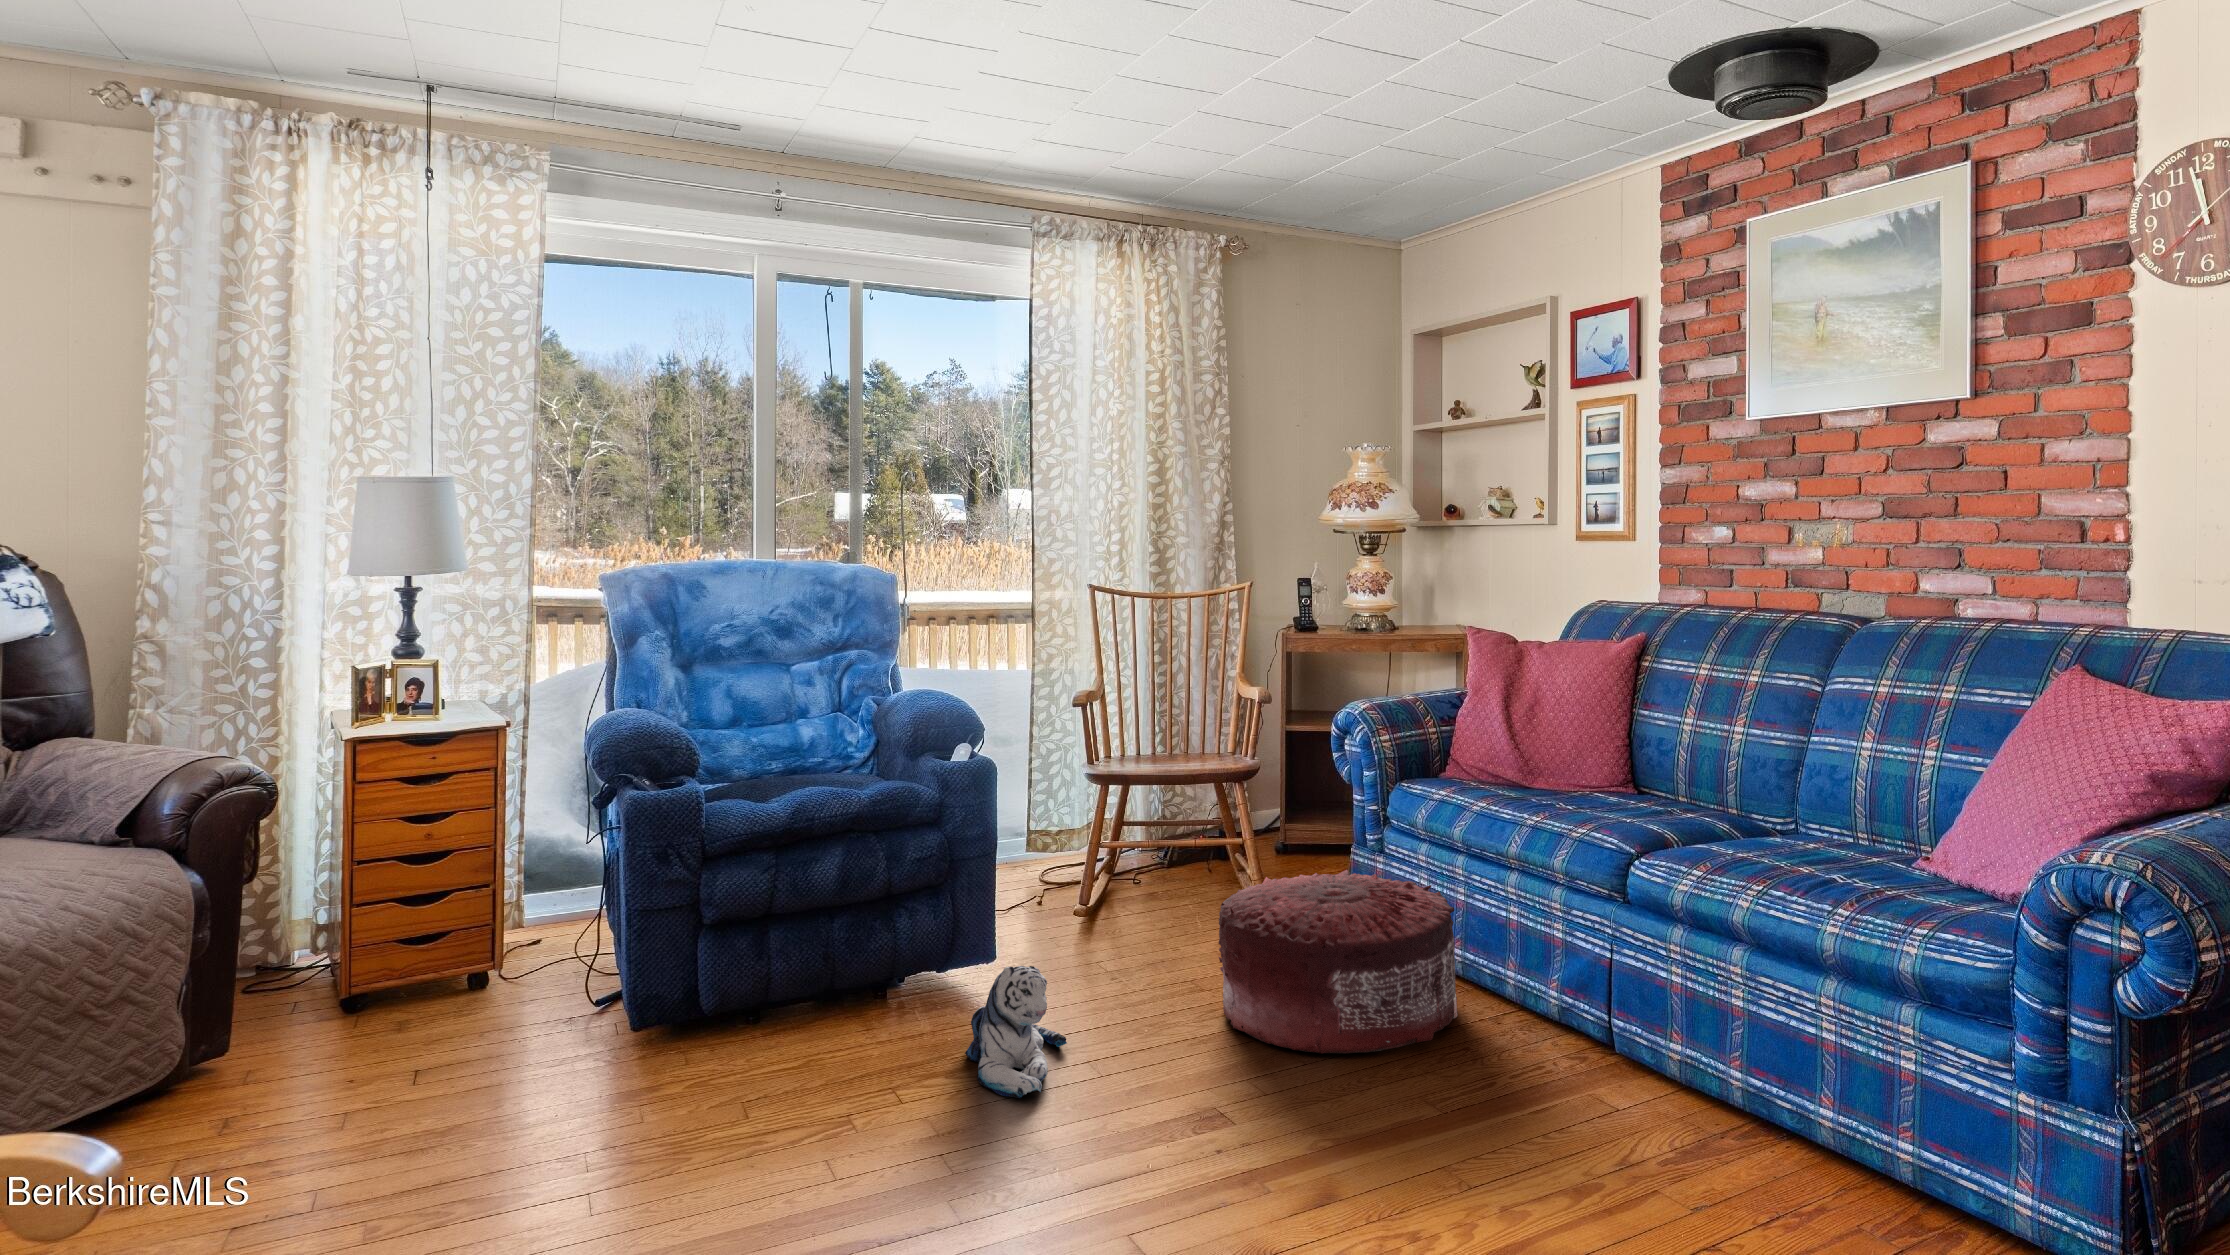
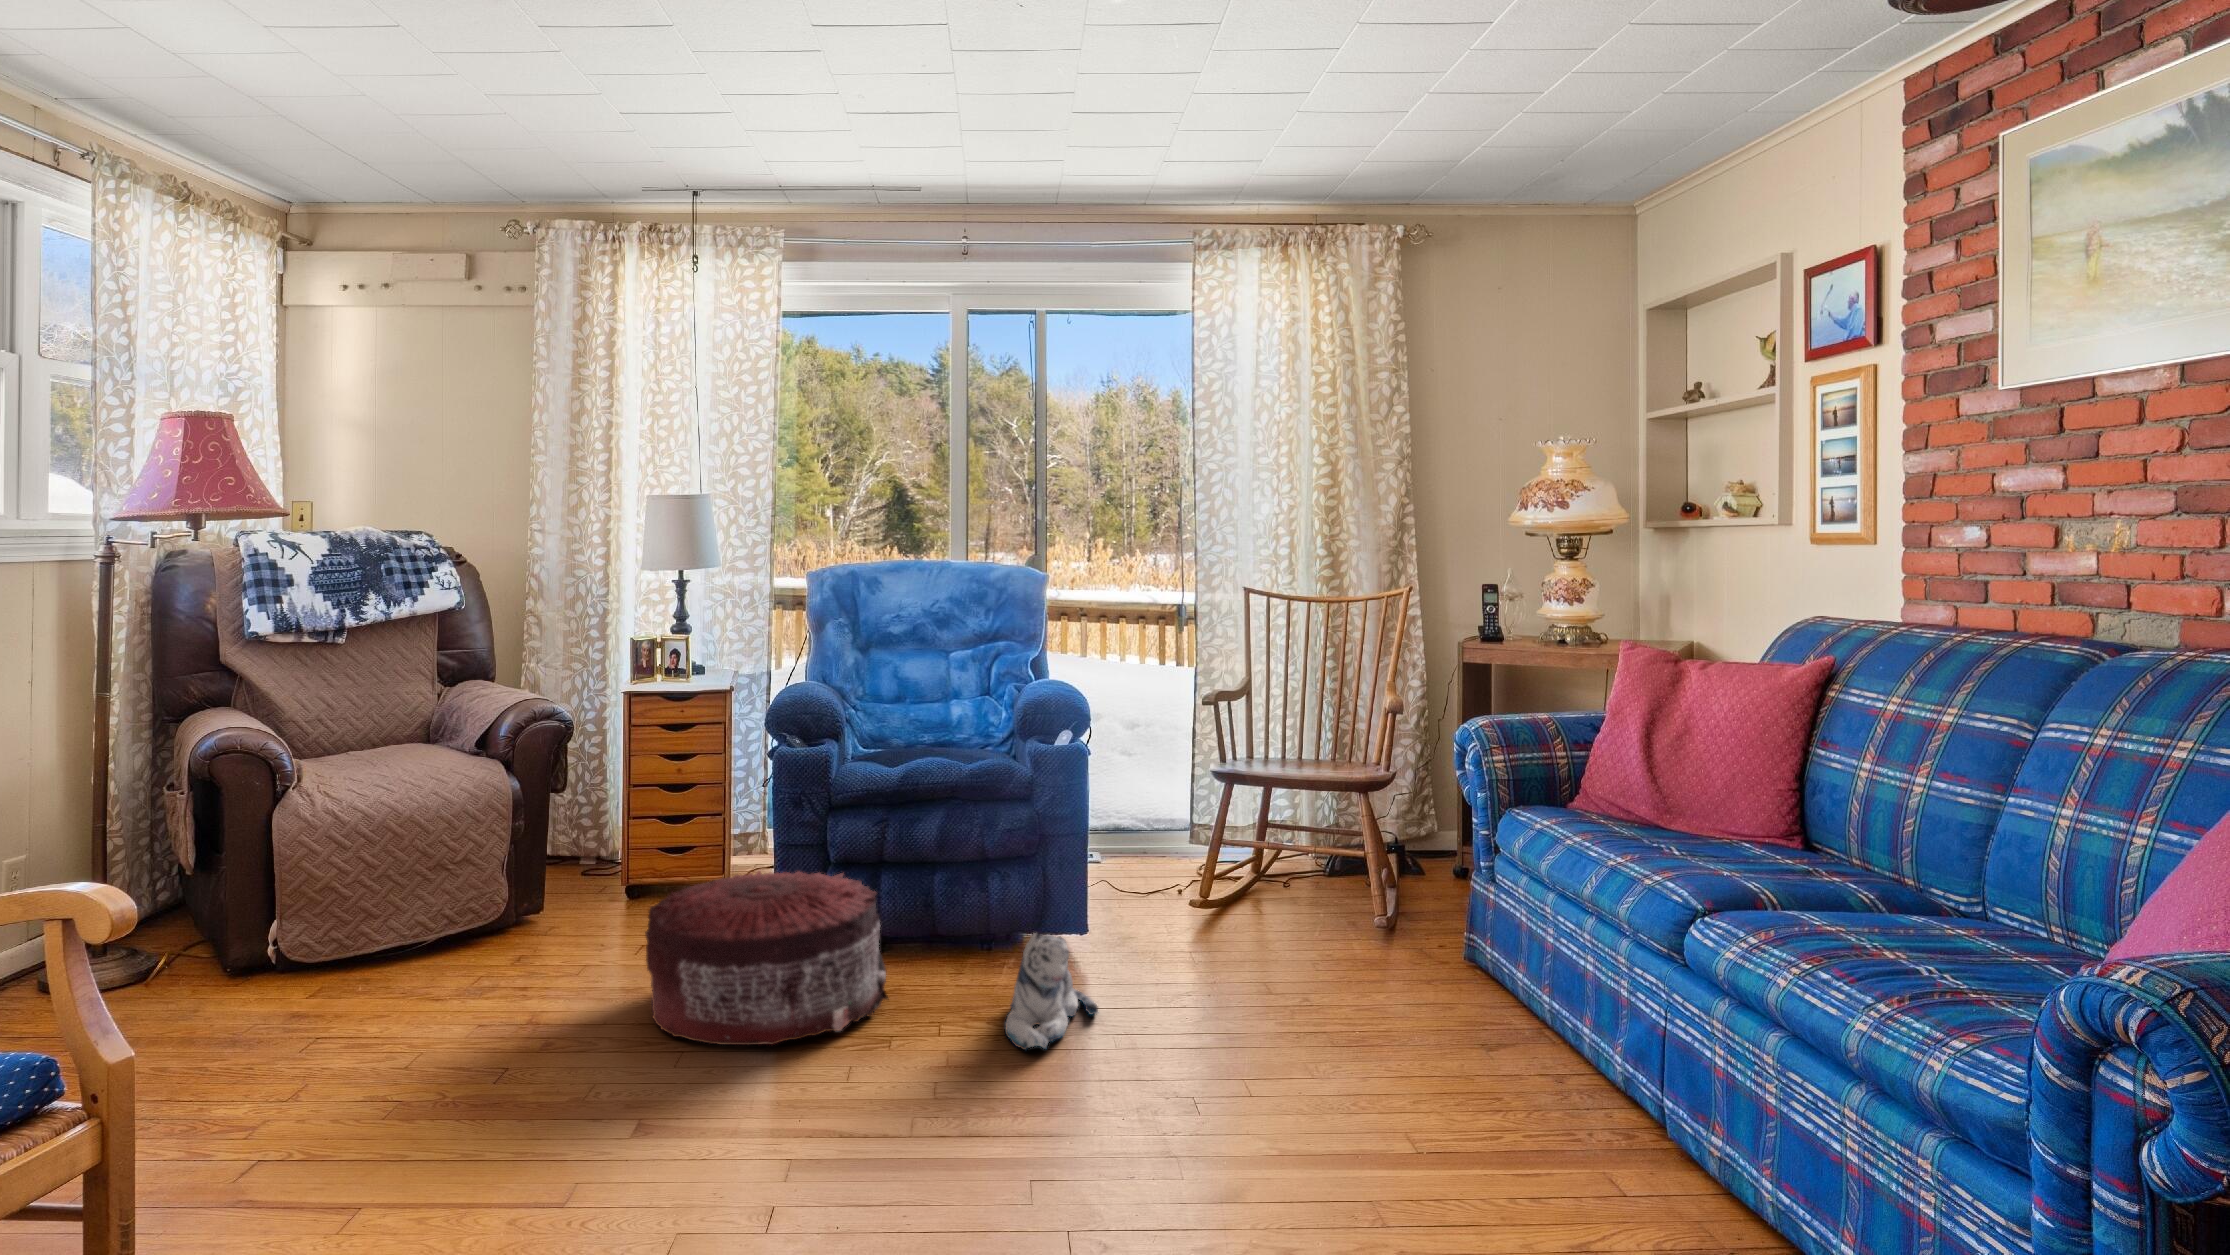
pouf: present [1219,870,1457,1054] -> present [645,871,888,1045]

